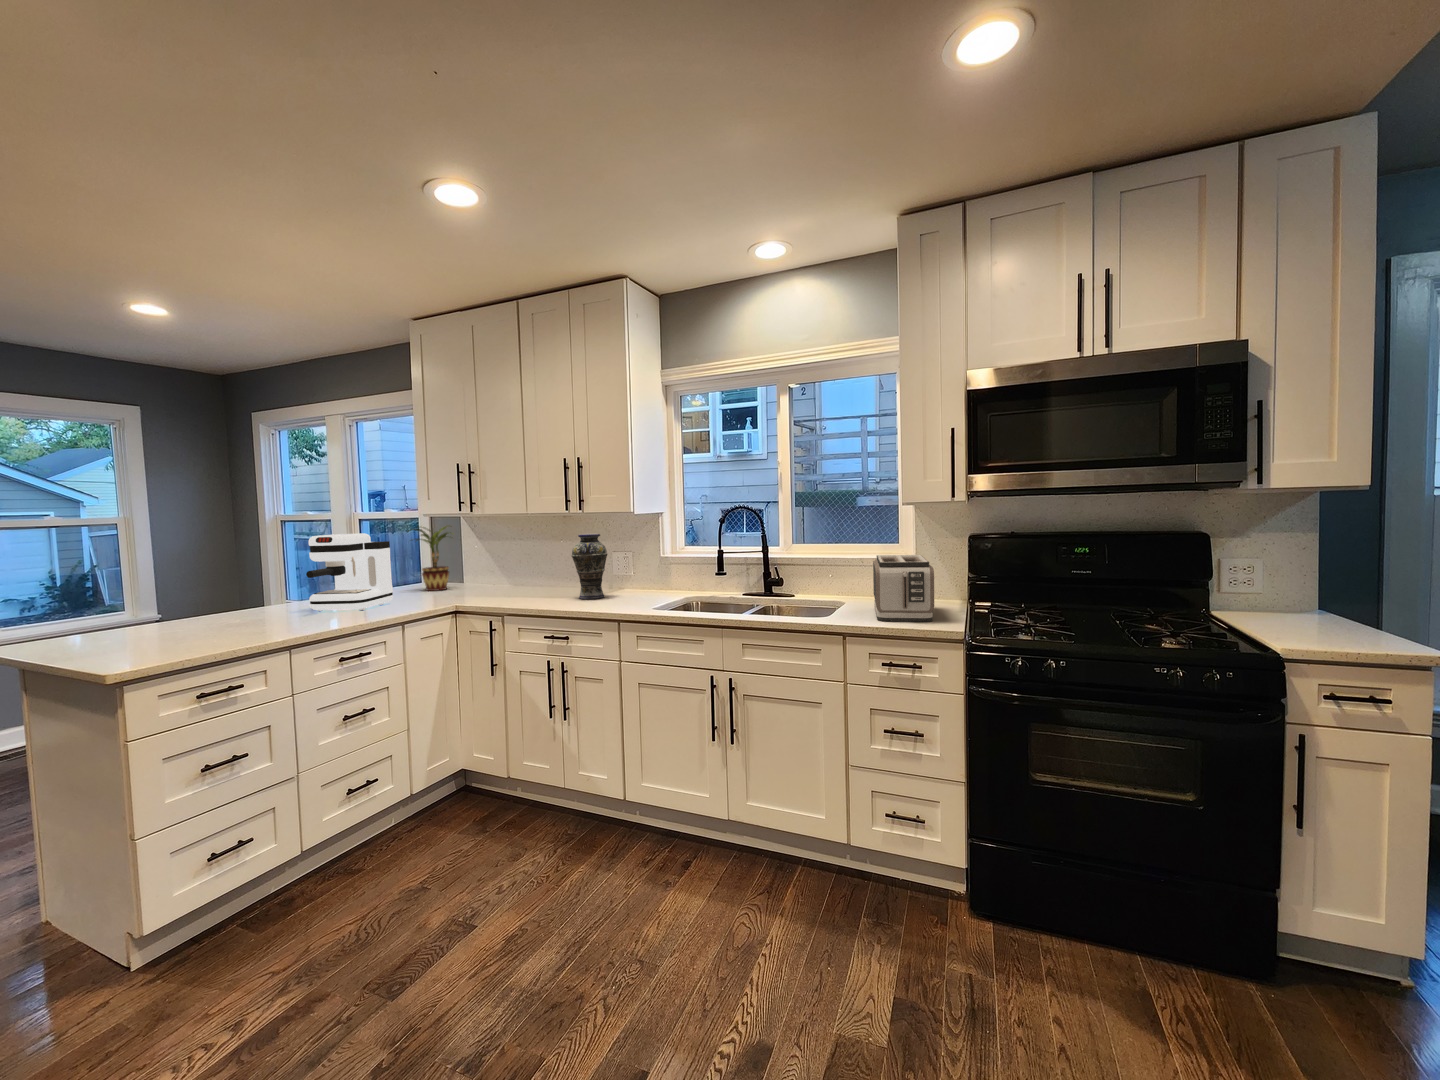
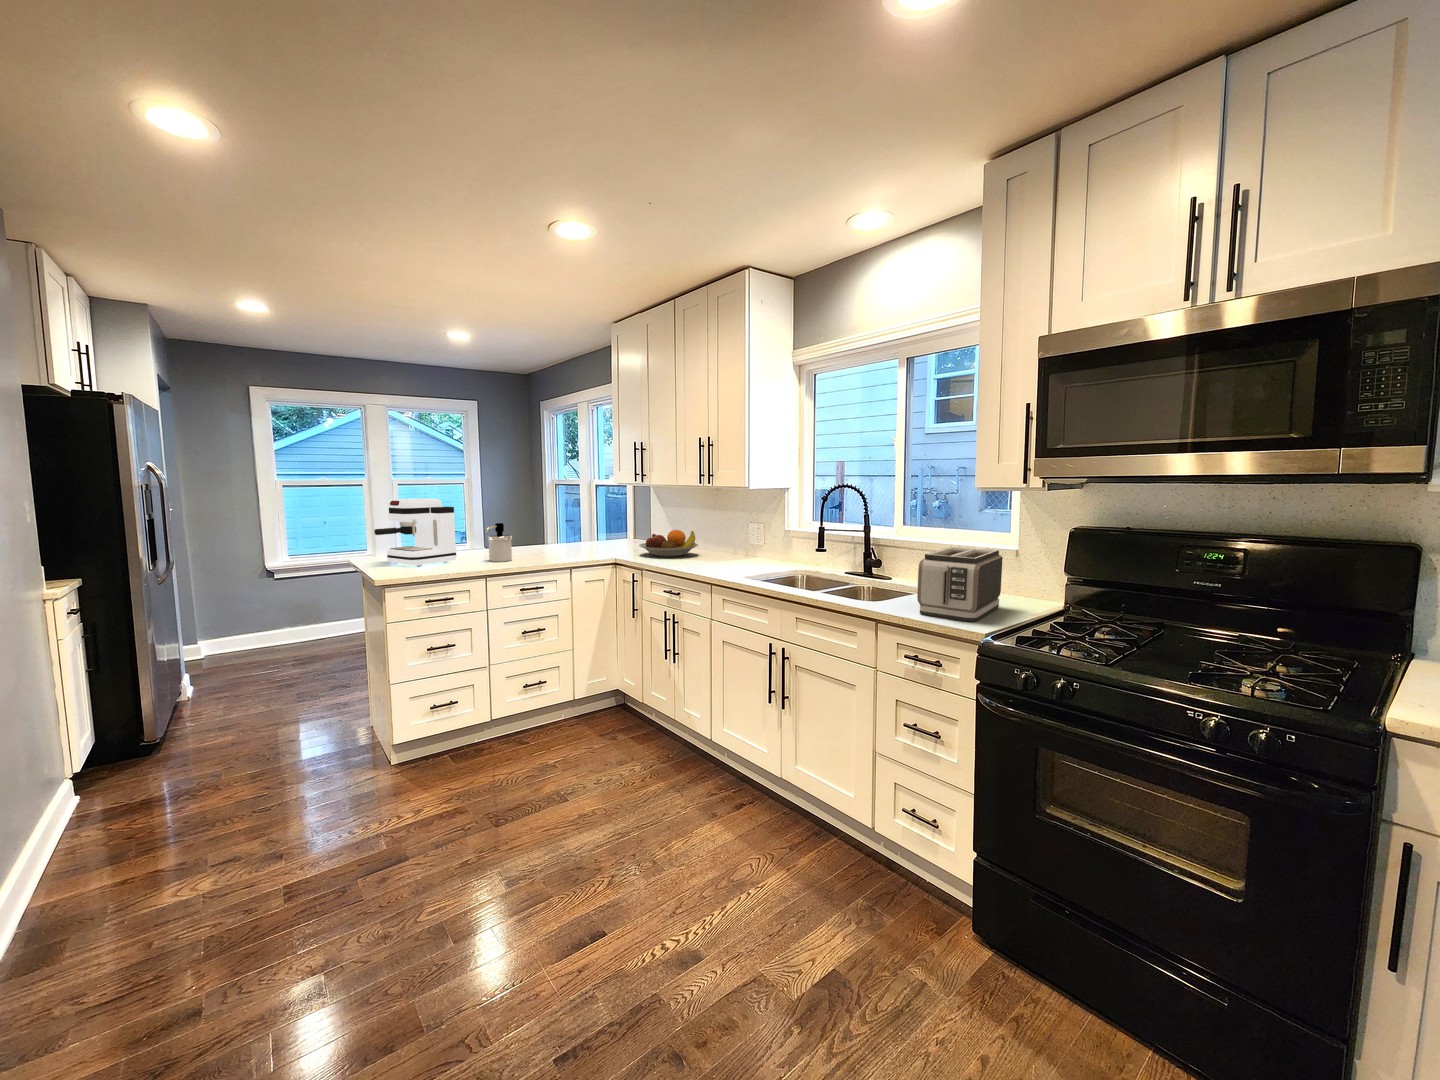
potted plant: present [414,526,449,591] -> none [606,493,643,545]
coffee maker: present [306,533,393,611] -> present [374,498,457,566]
vase: present [571,534,608,599] -> none [703,507,735,564]
fruit bowl: none [477,565,551,598] -> present [639,530,698,557]
soap dispenser: none [269,572,309,627] -> present [485,523,512,562]

